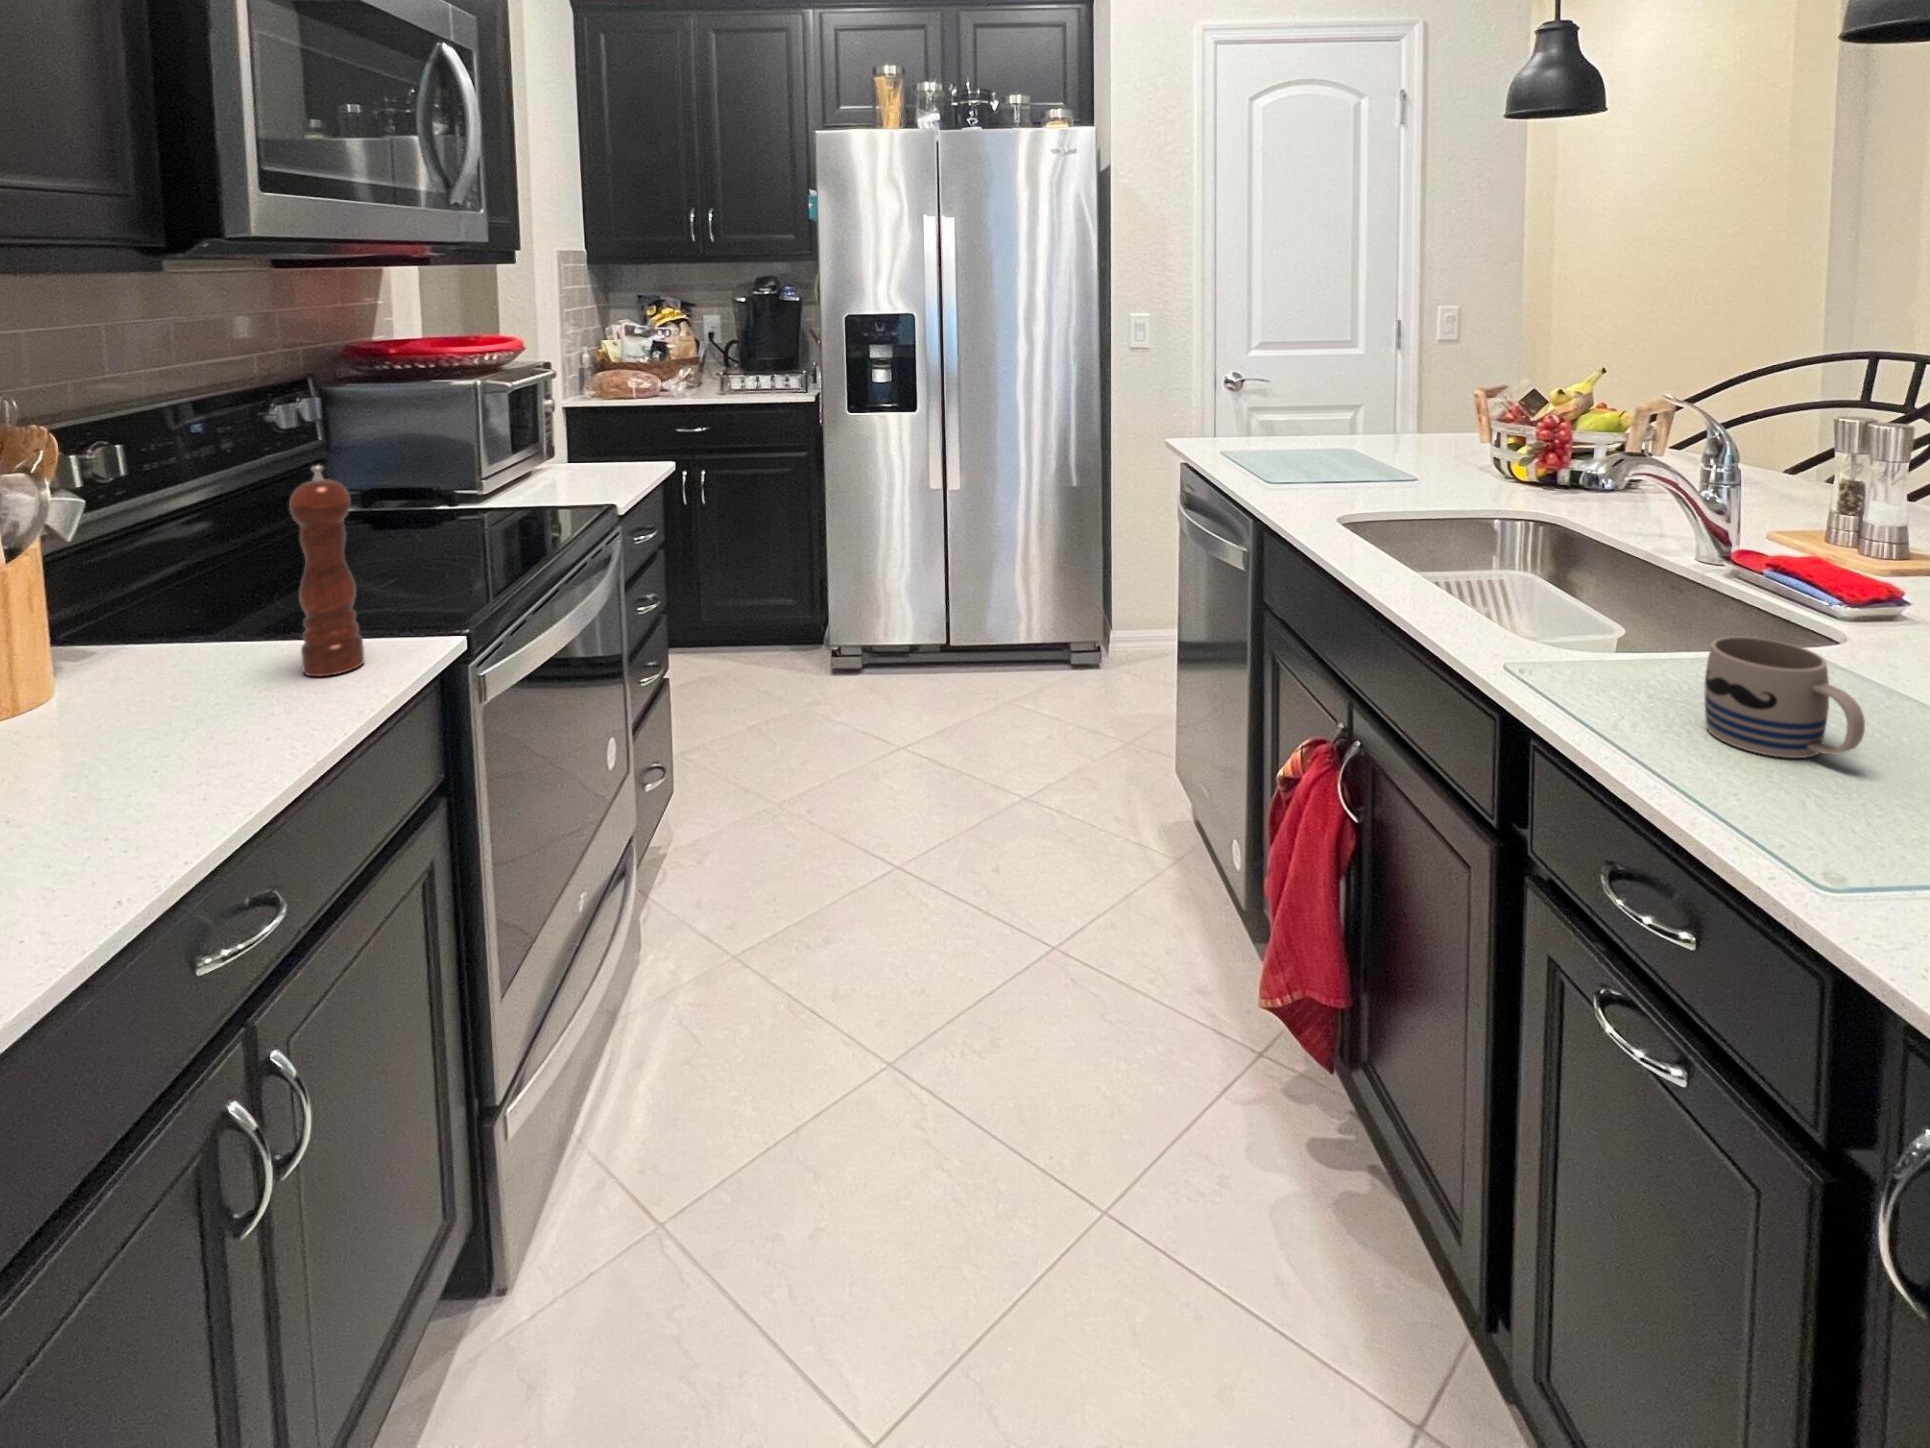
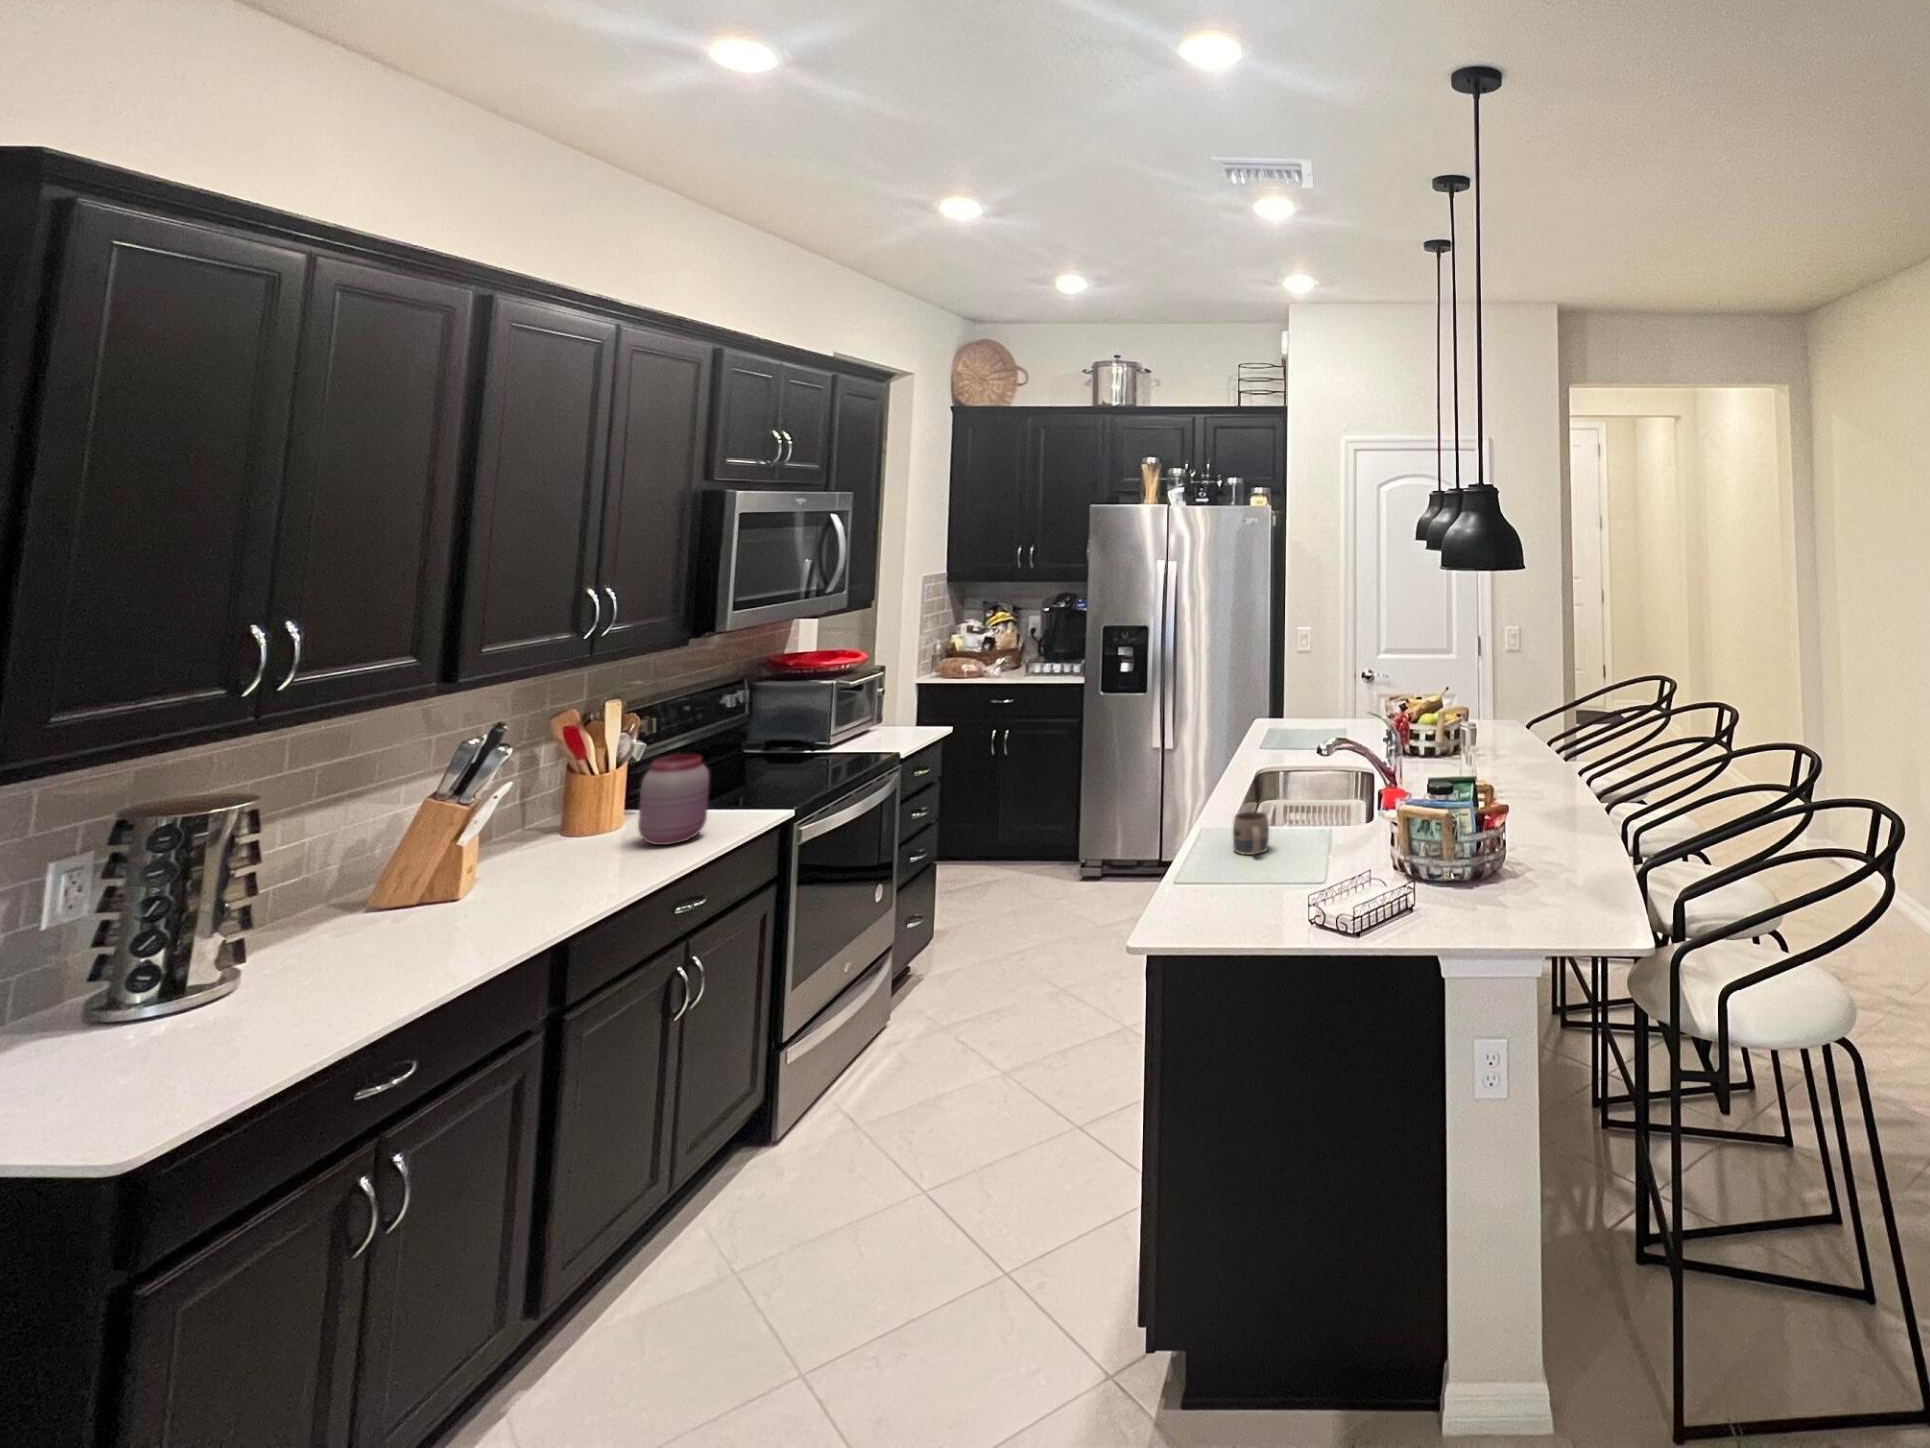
pepper mill: present [289,465,364,676] -> none [724,731,754,822]
jar: none [52,522,255,761] -> present [638,754,709,845]

